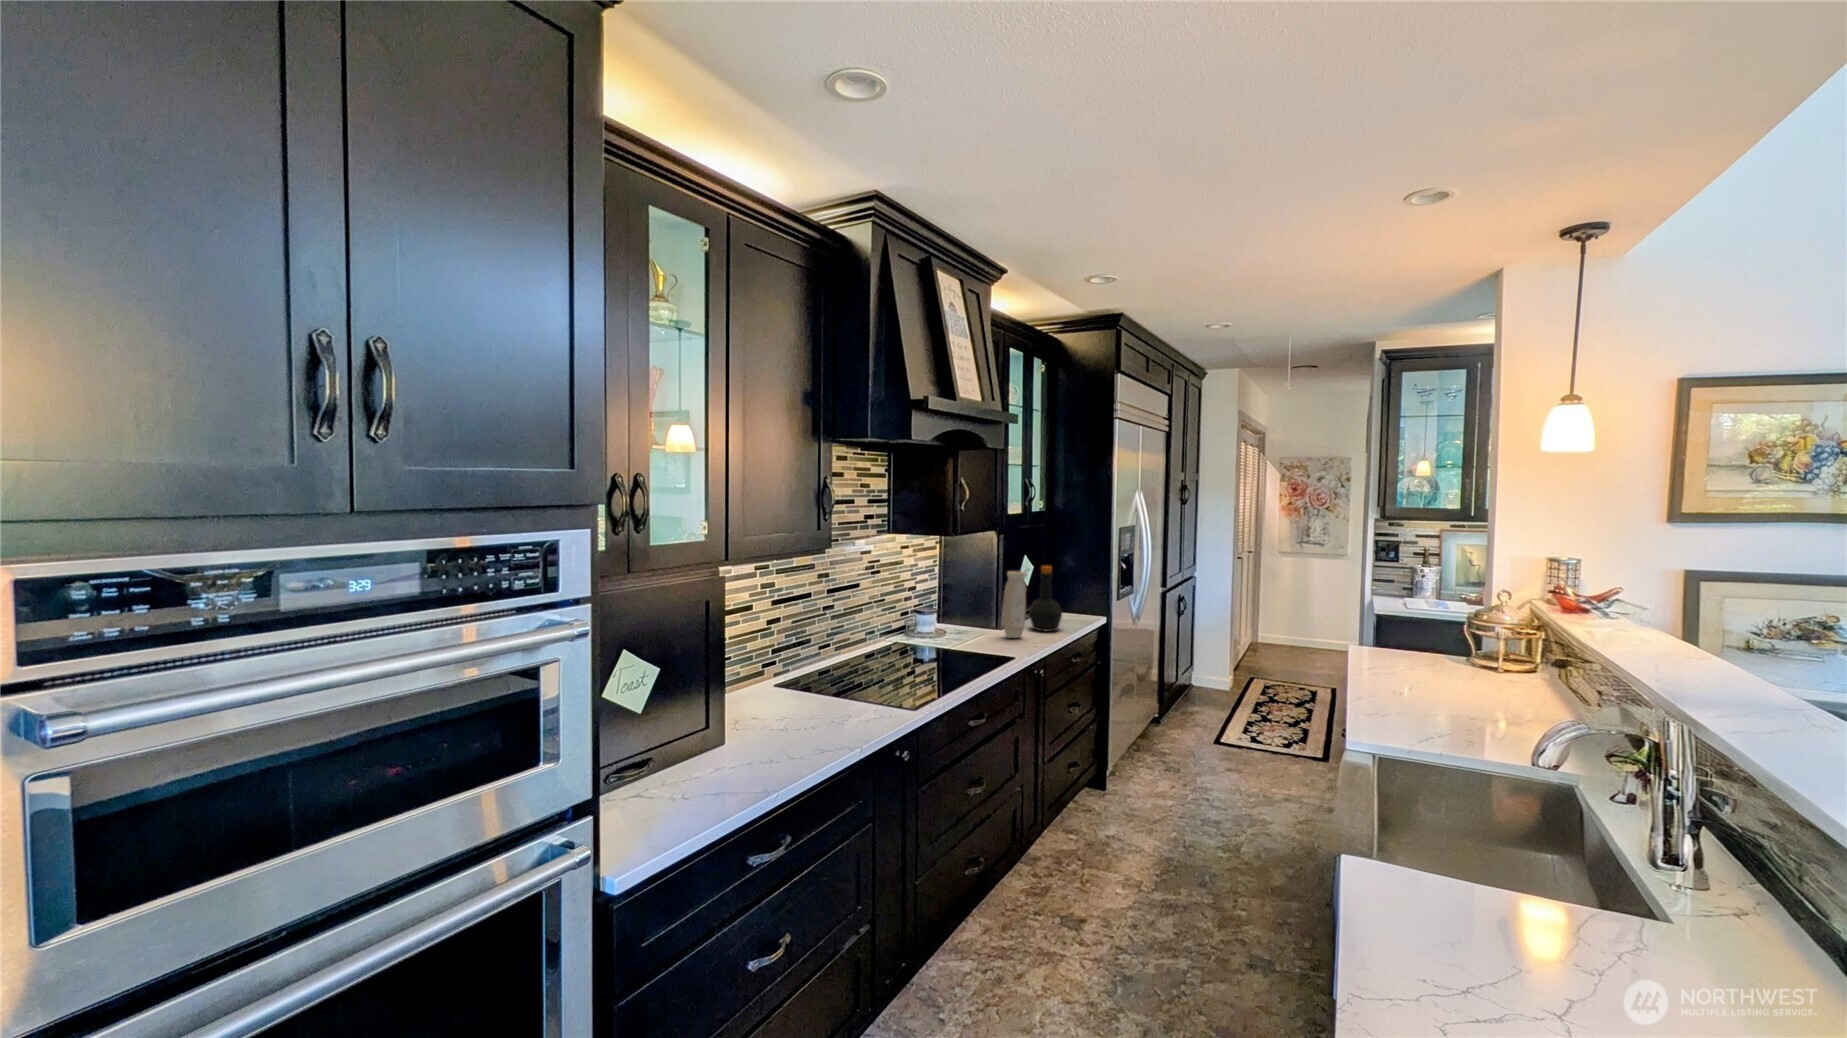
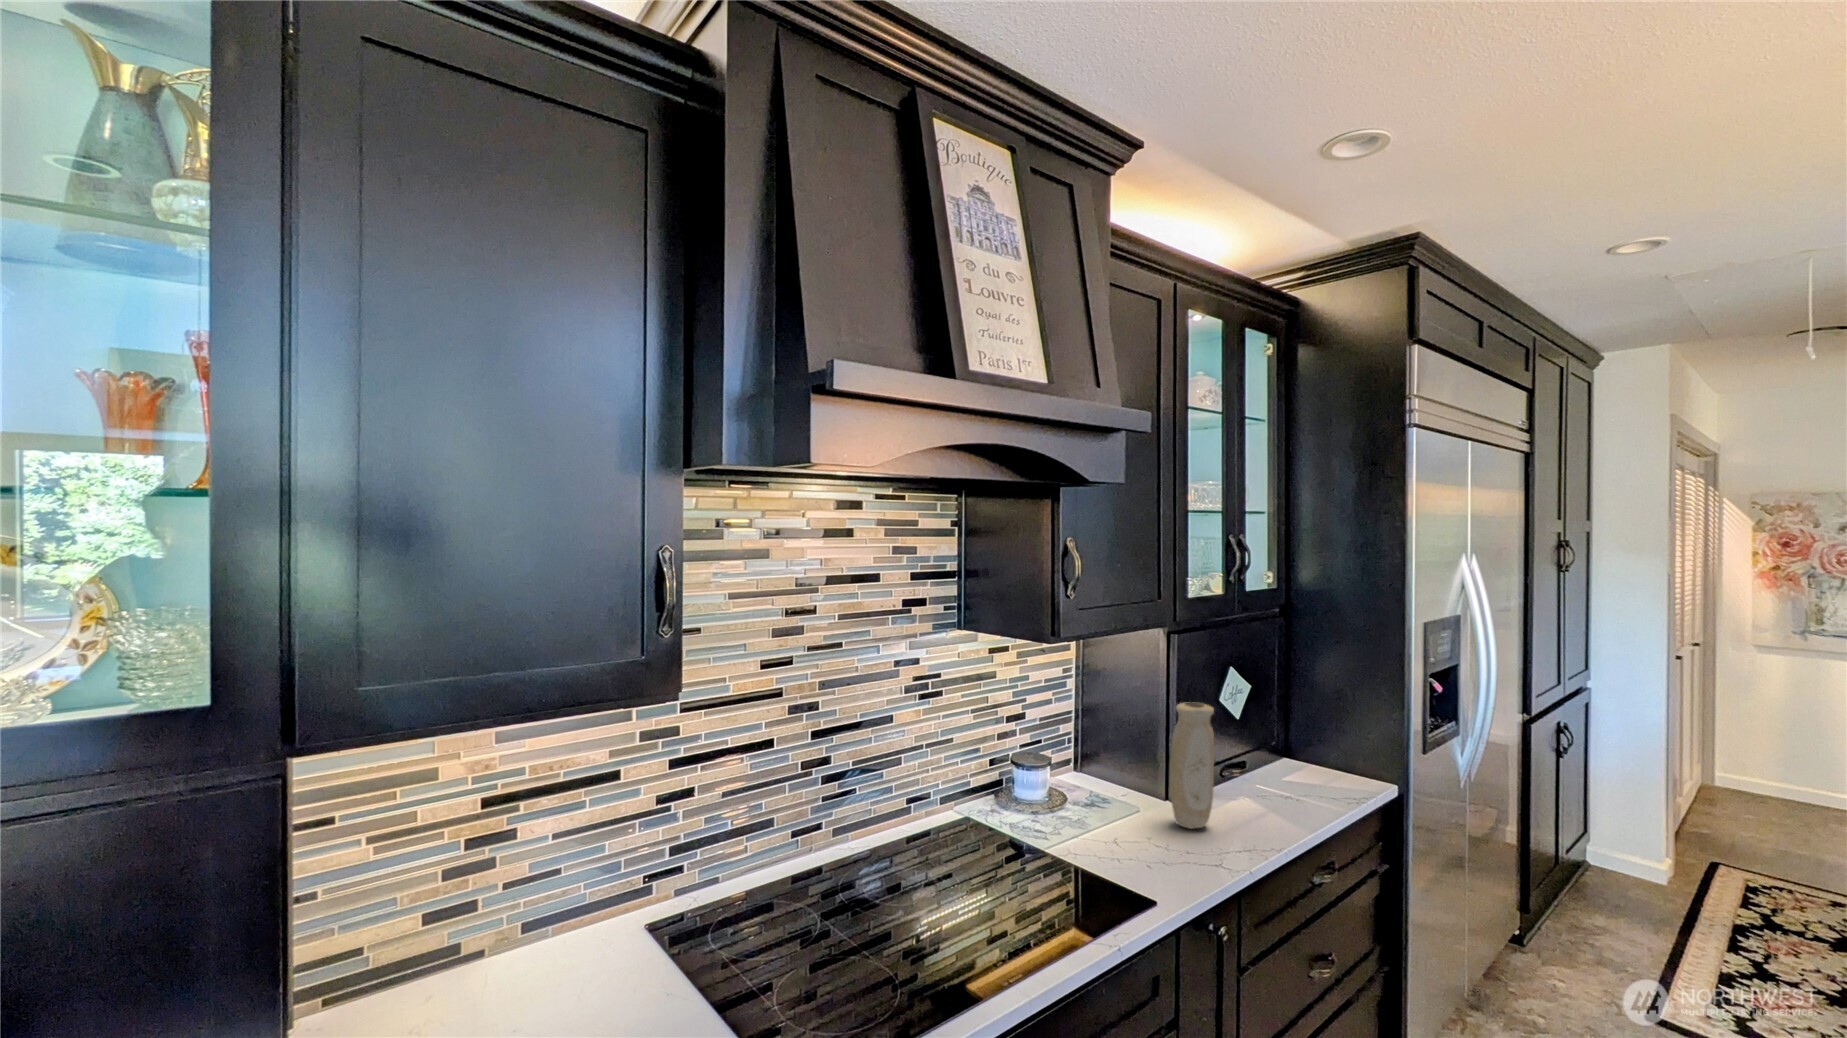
bottle: present [1029,566,1062,631] -> none [1232,691,1296,815]

